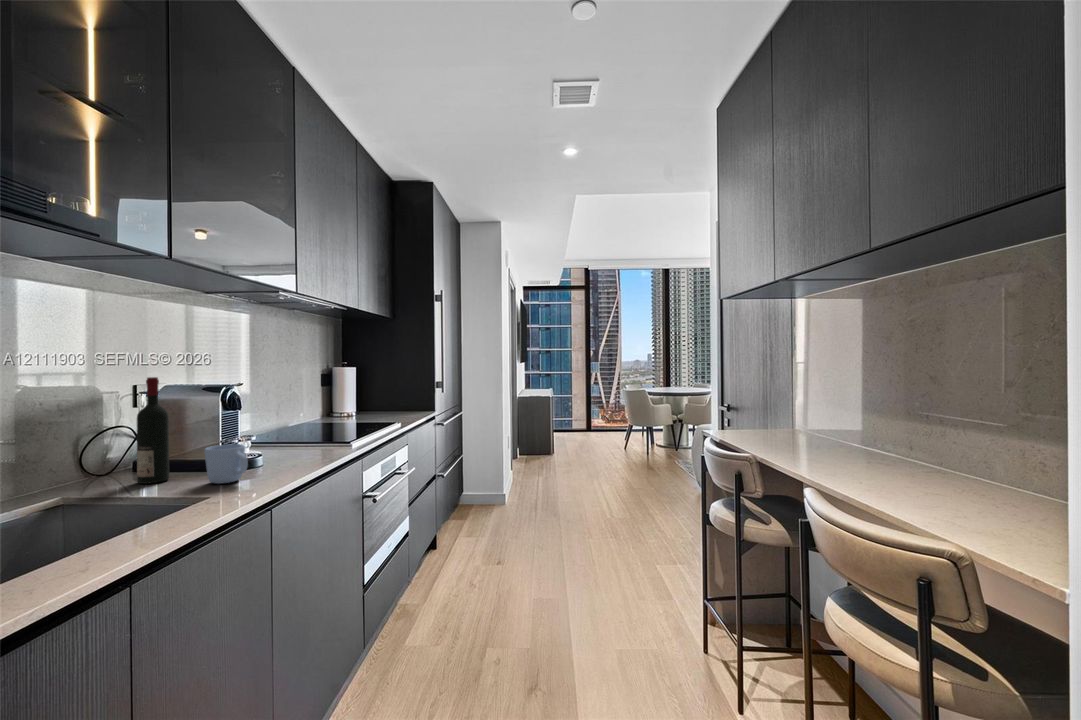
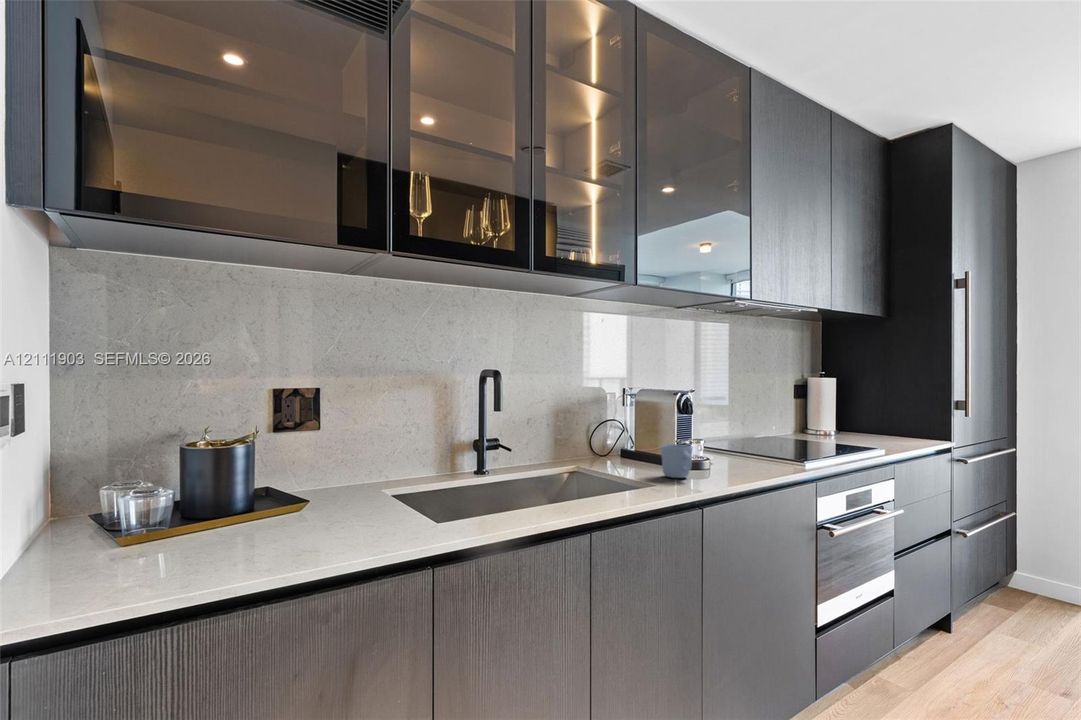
wine bottle: present [137,377,169,484] -> none [617,381,639,469]

